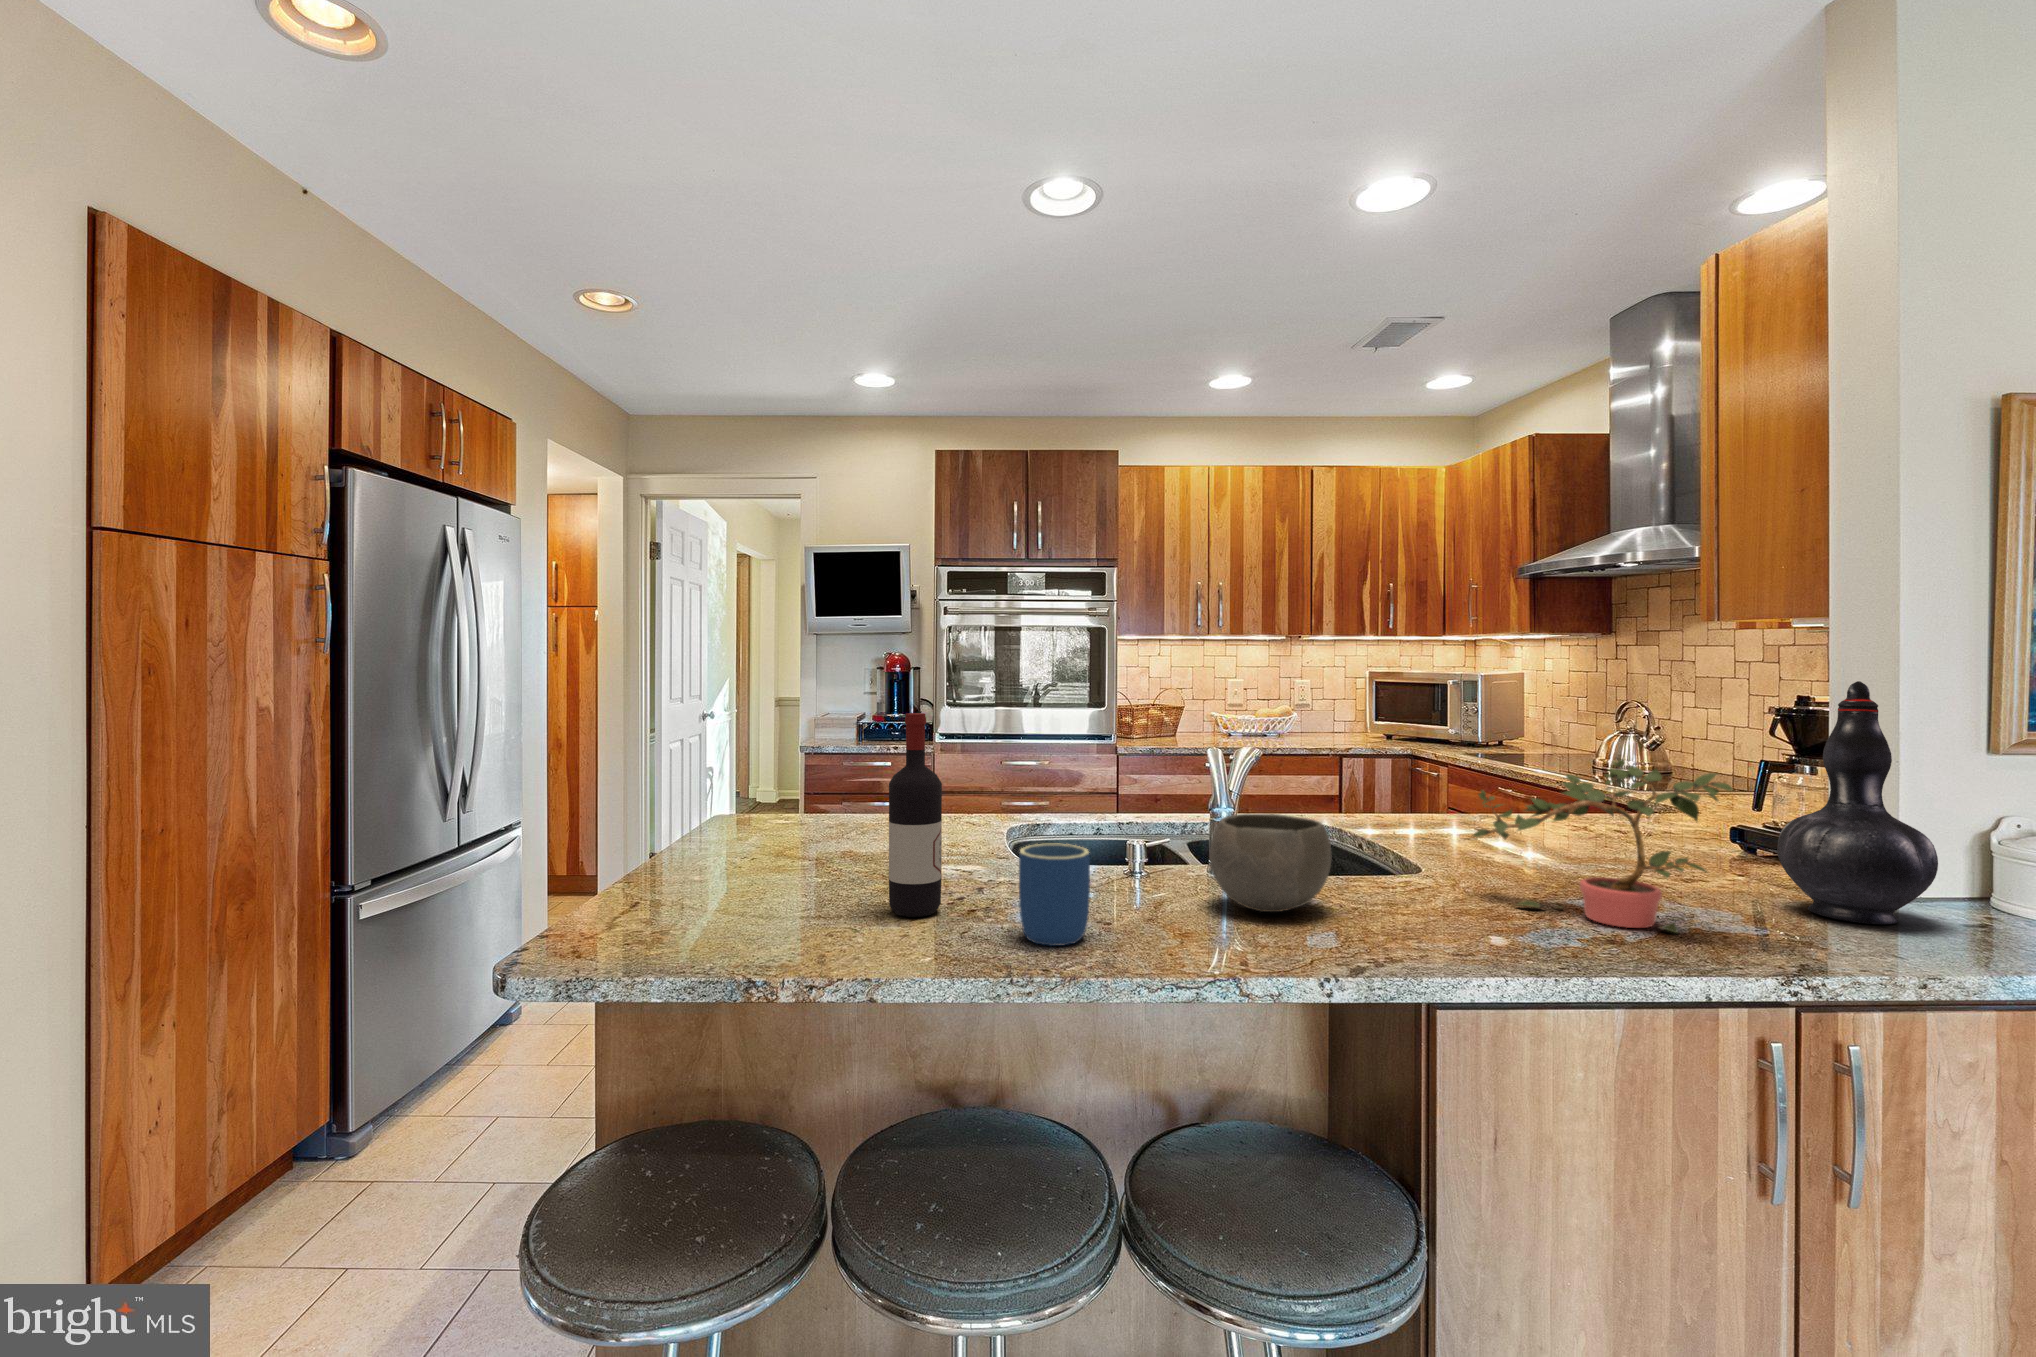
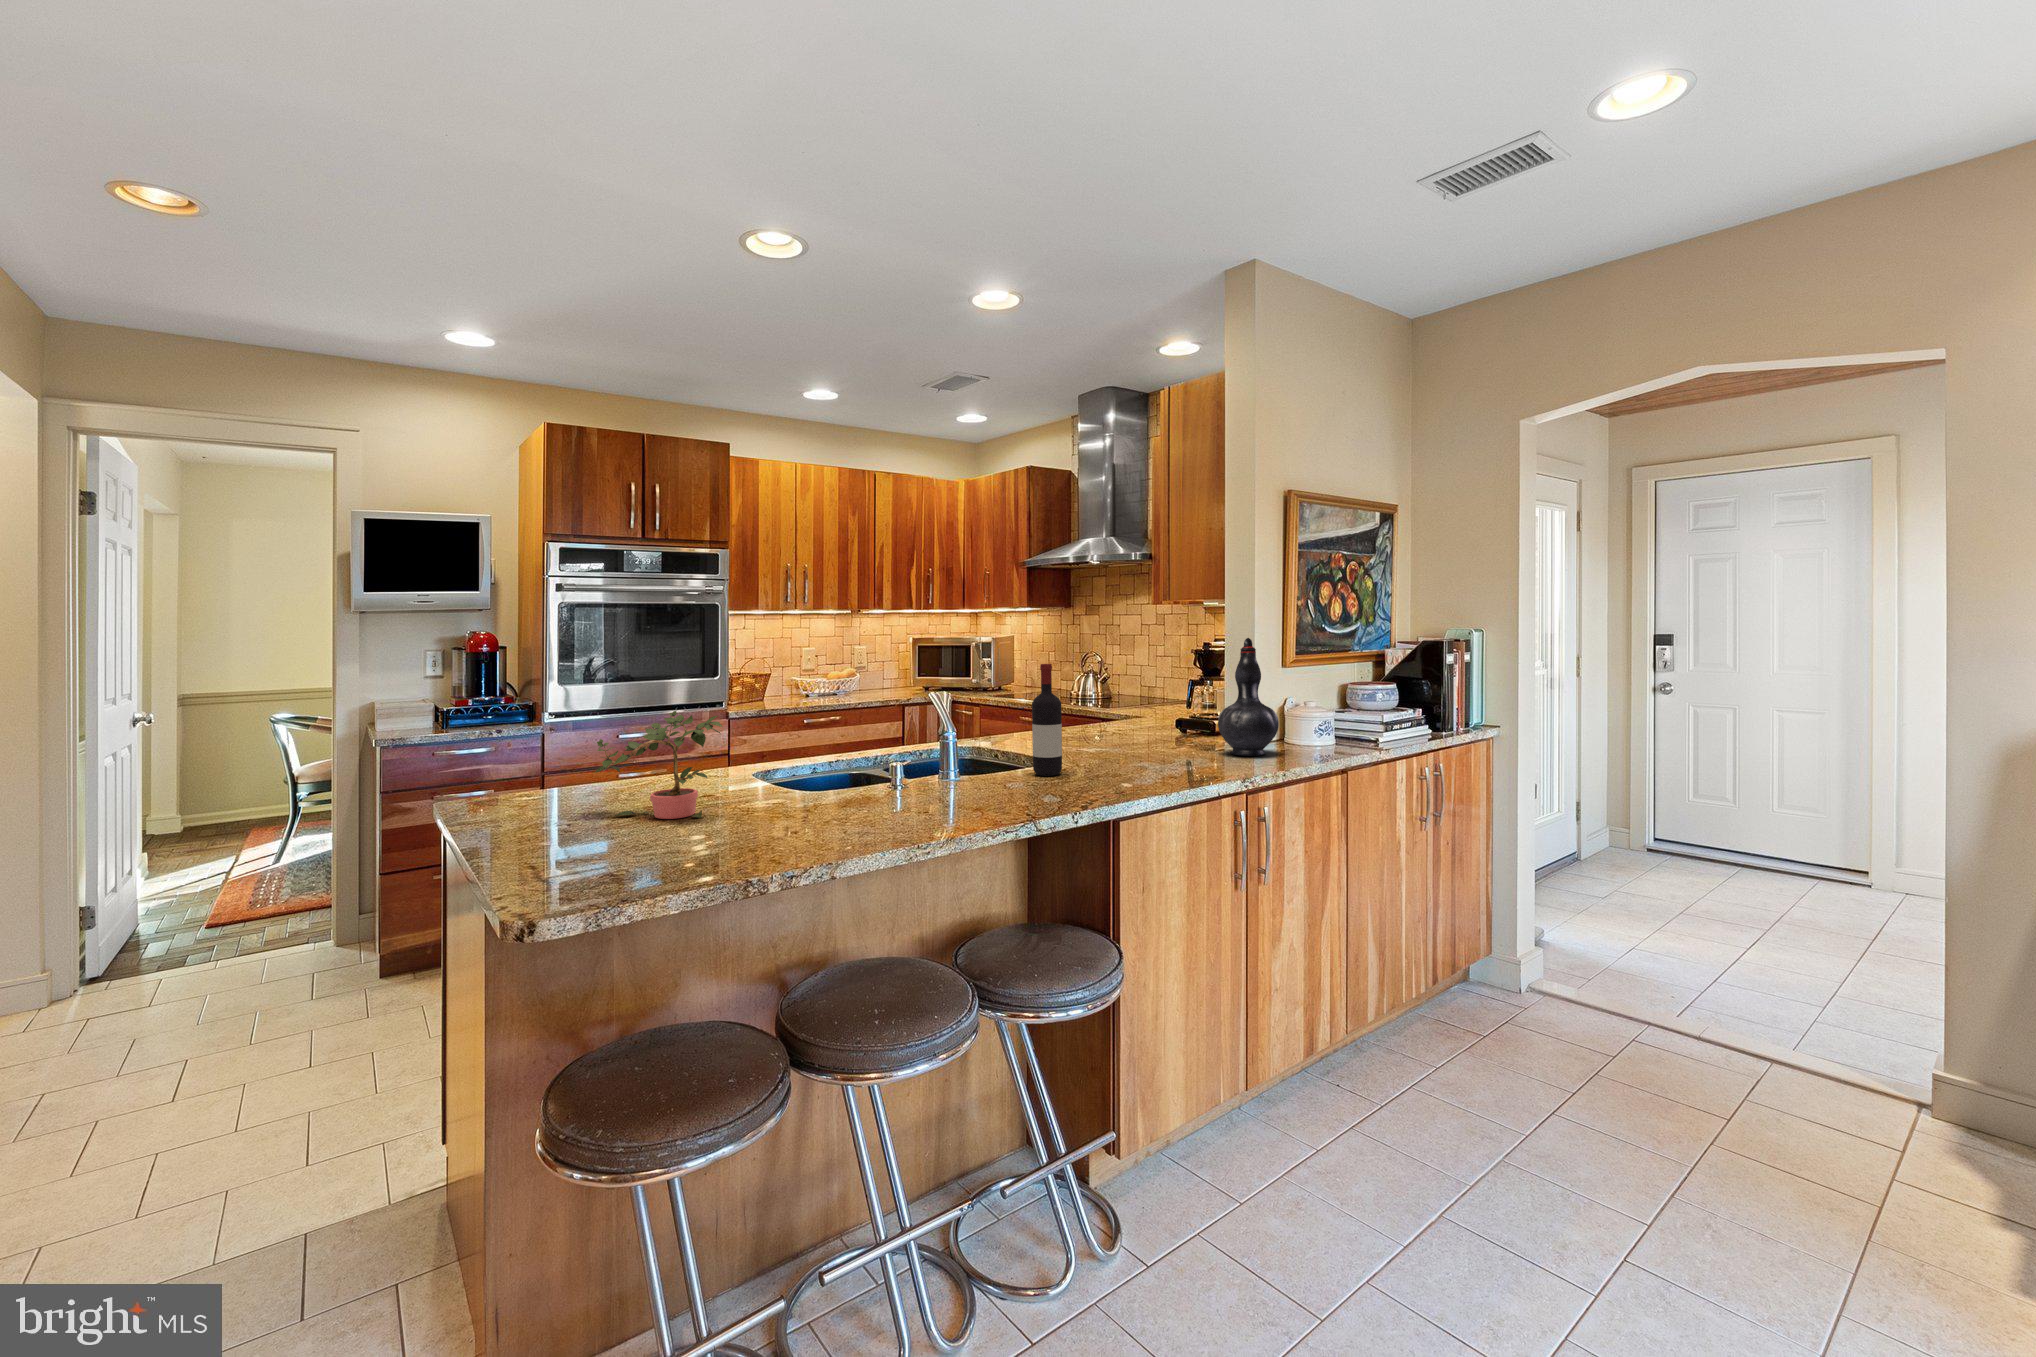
wine bottle: present [889,713,942,917] -> present [1032,664,1062,776]
potted plant: present [1473,759,1733,933] -> present [596,711,722,819]
ceramic bowl: present [1210,814,1332,912] -> none [965,732,1036,790]
mug: present [1019,844,1090,946] -> none [884,760,929,823]

